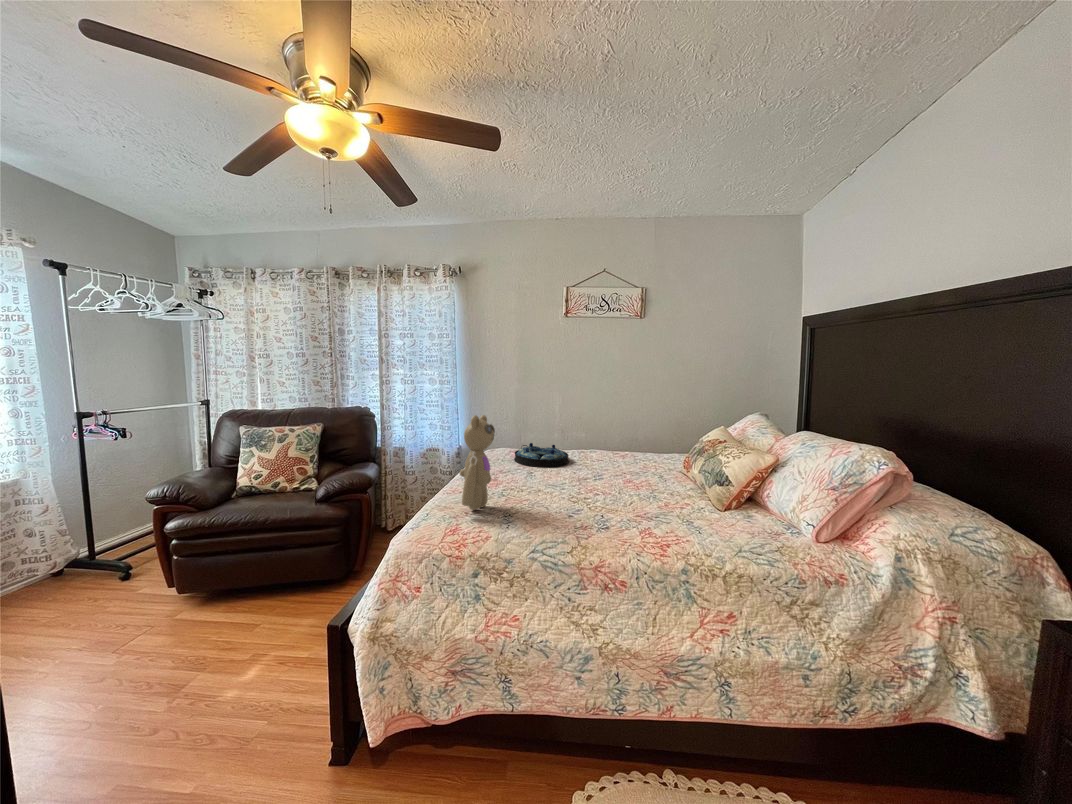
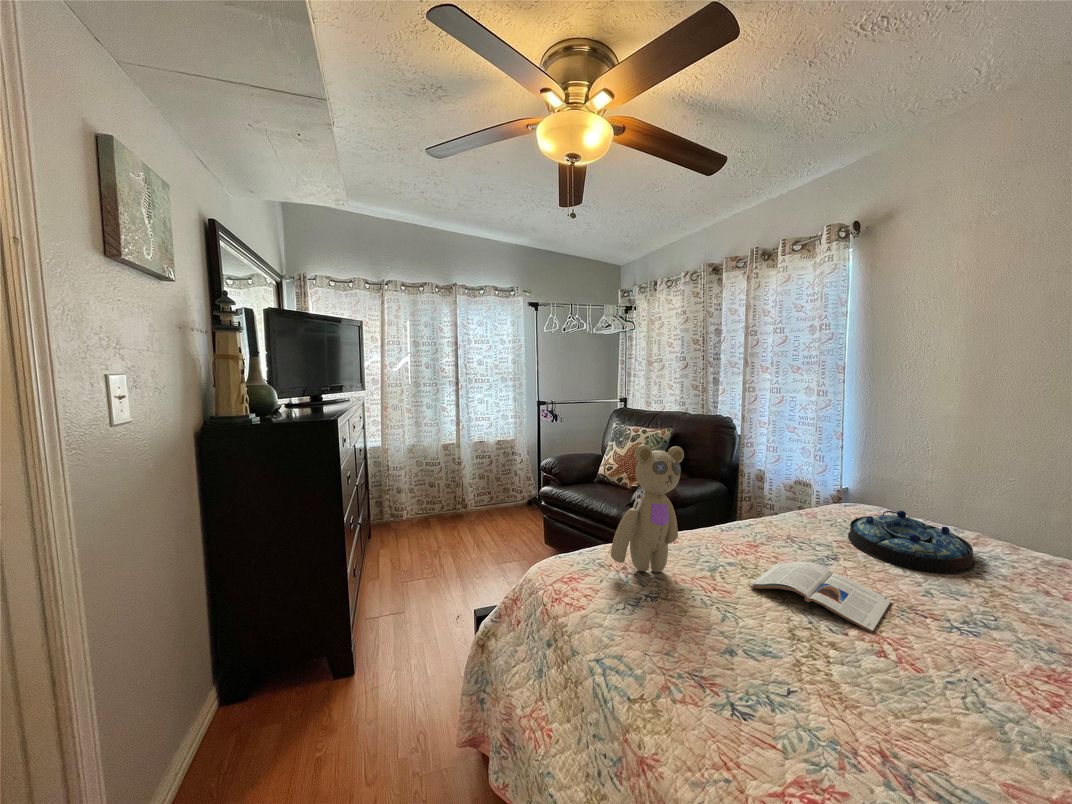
magazine: none [520,473,586,494] -> present [750,562,891,632]

